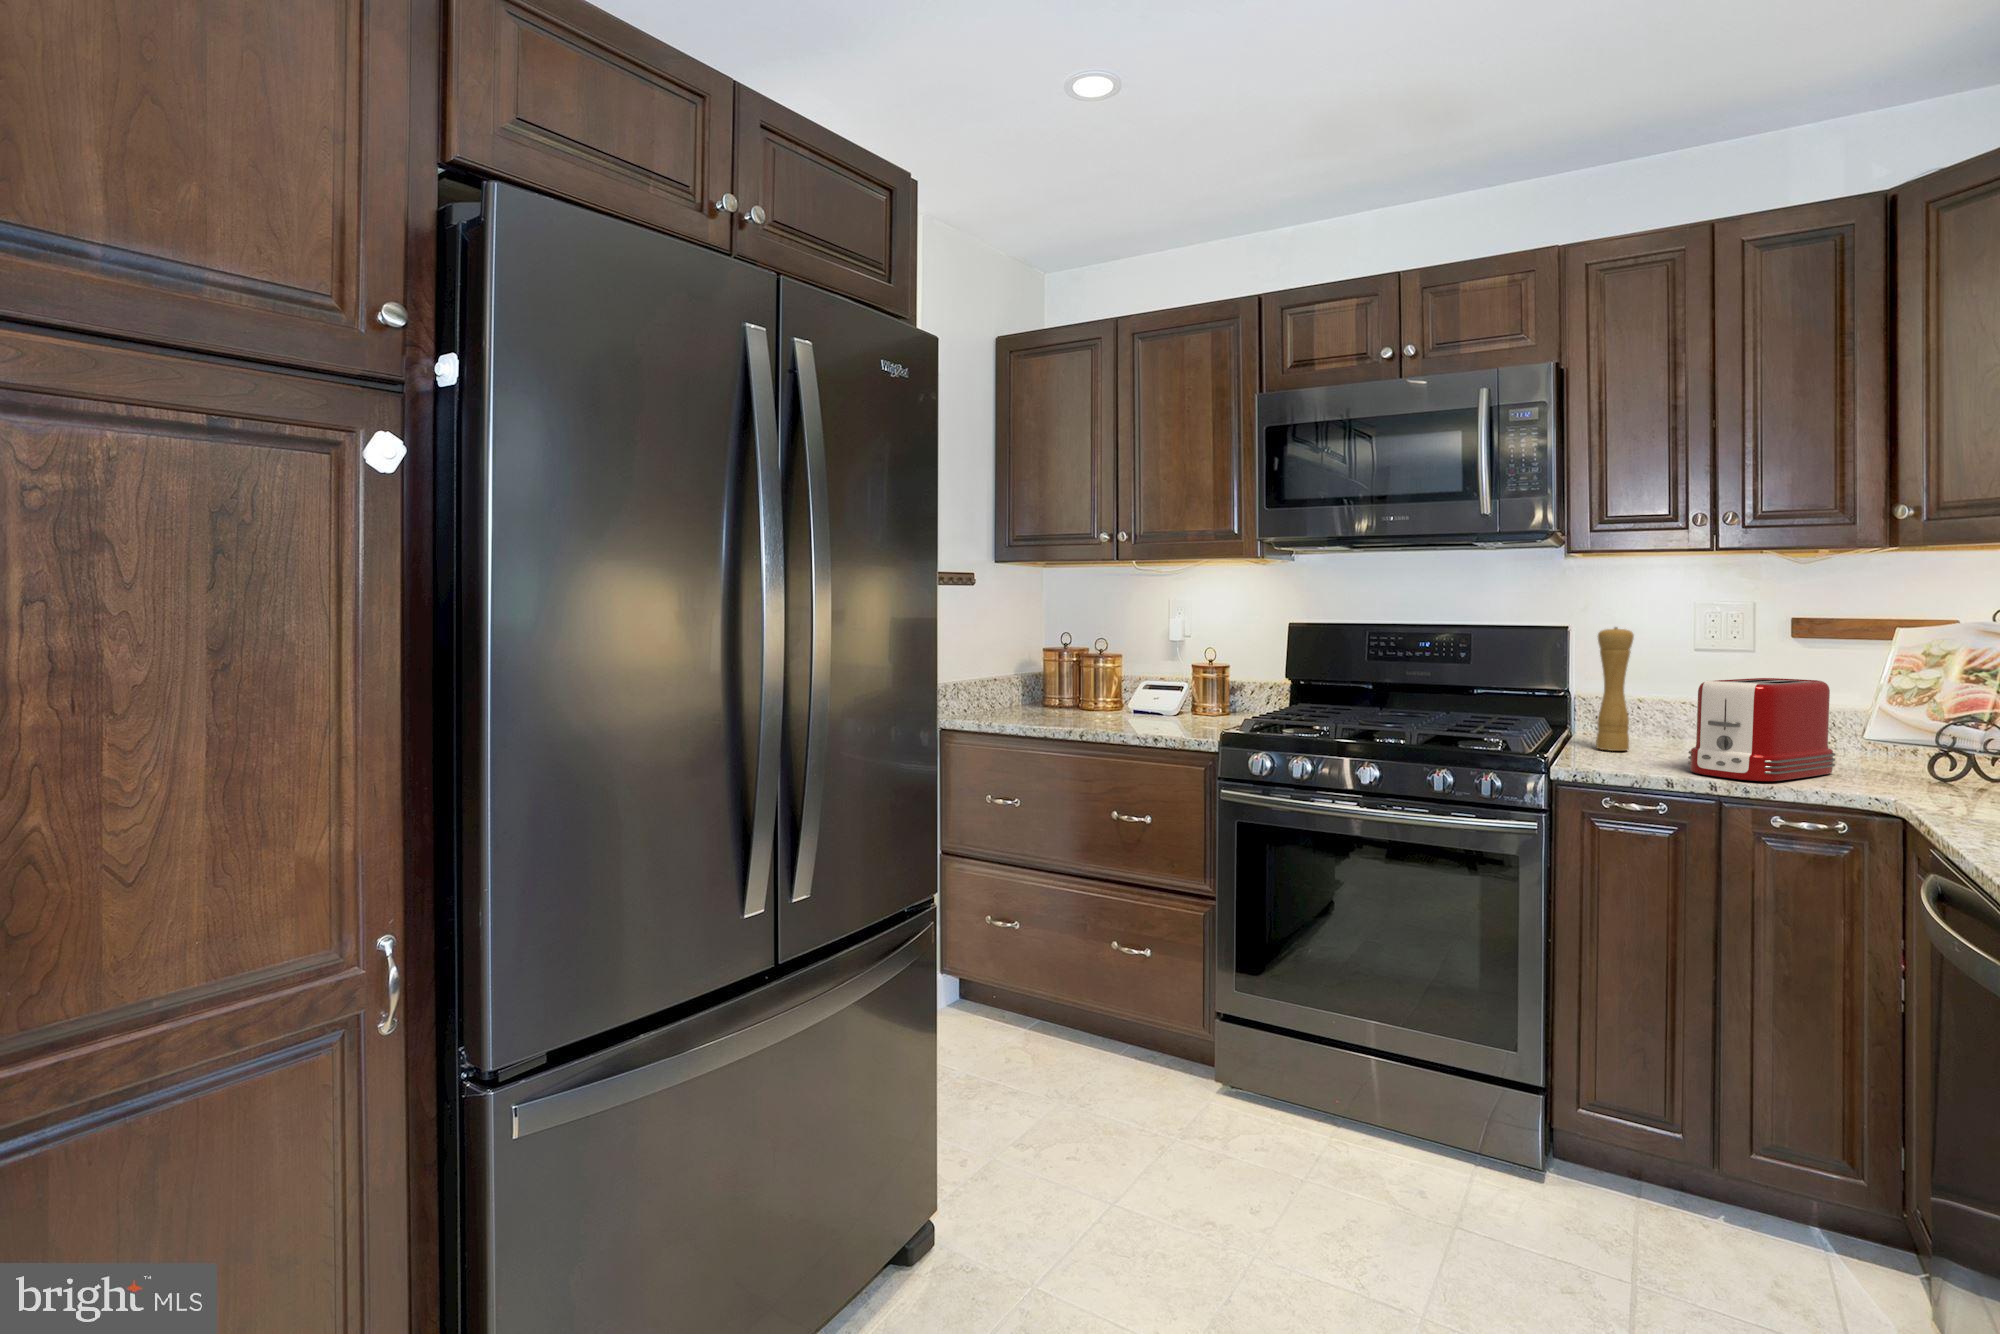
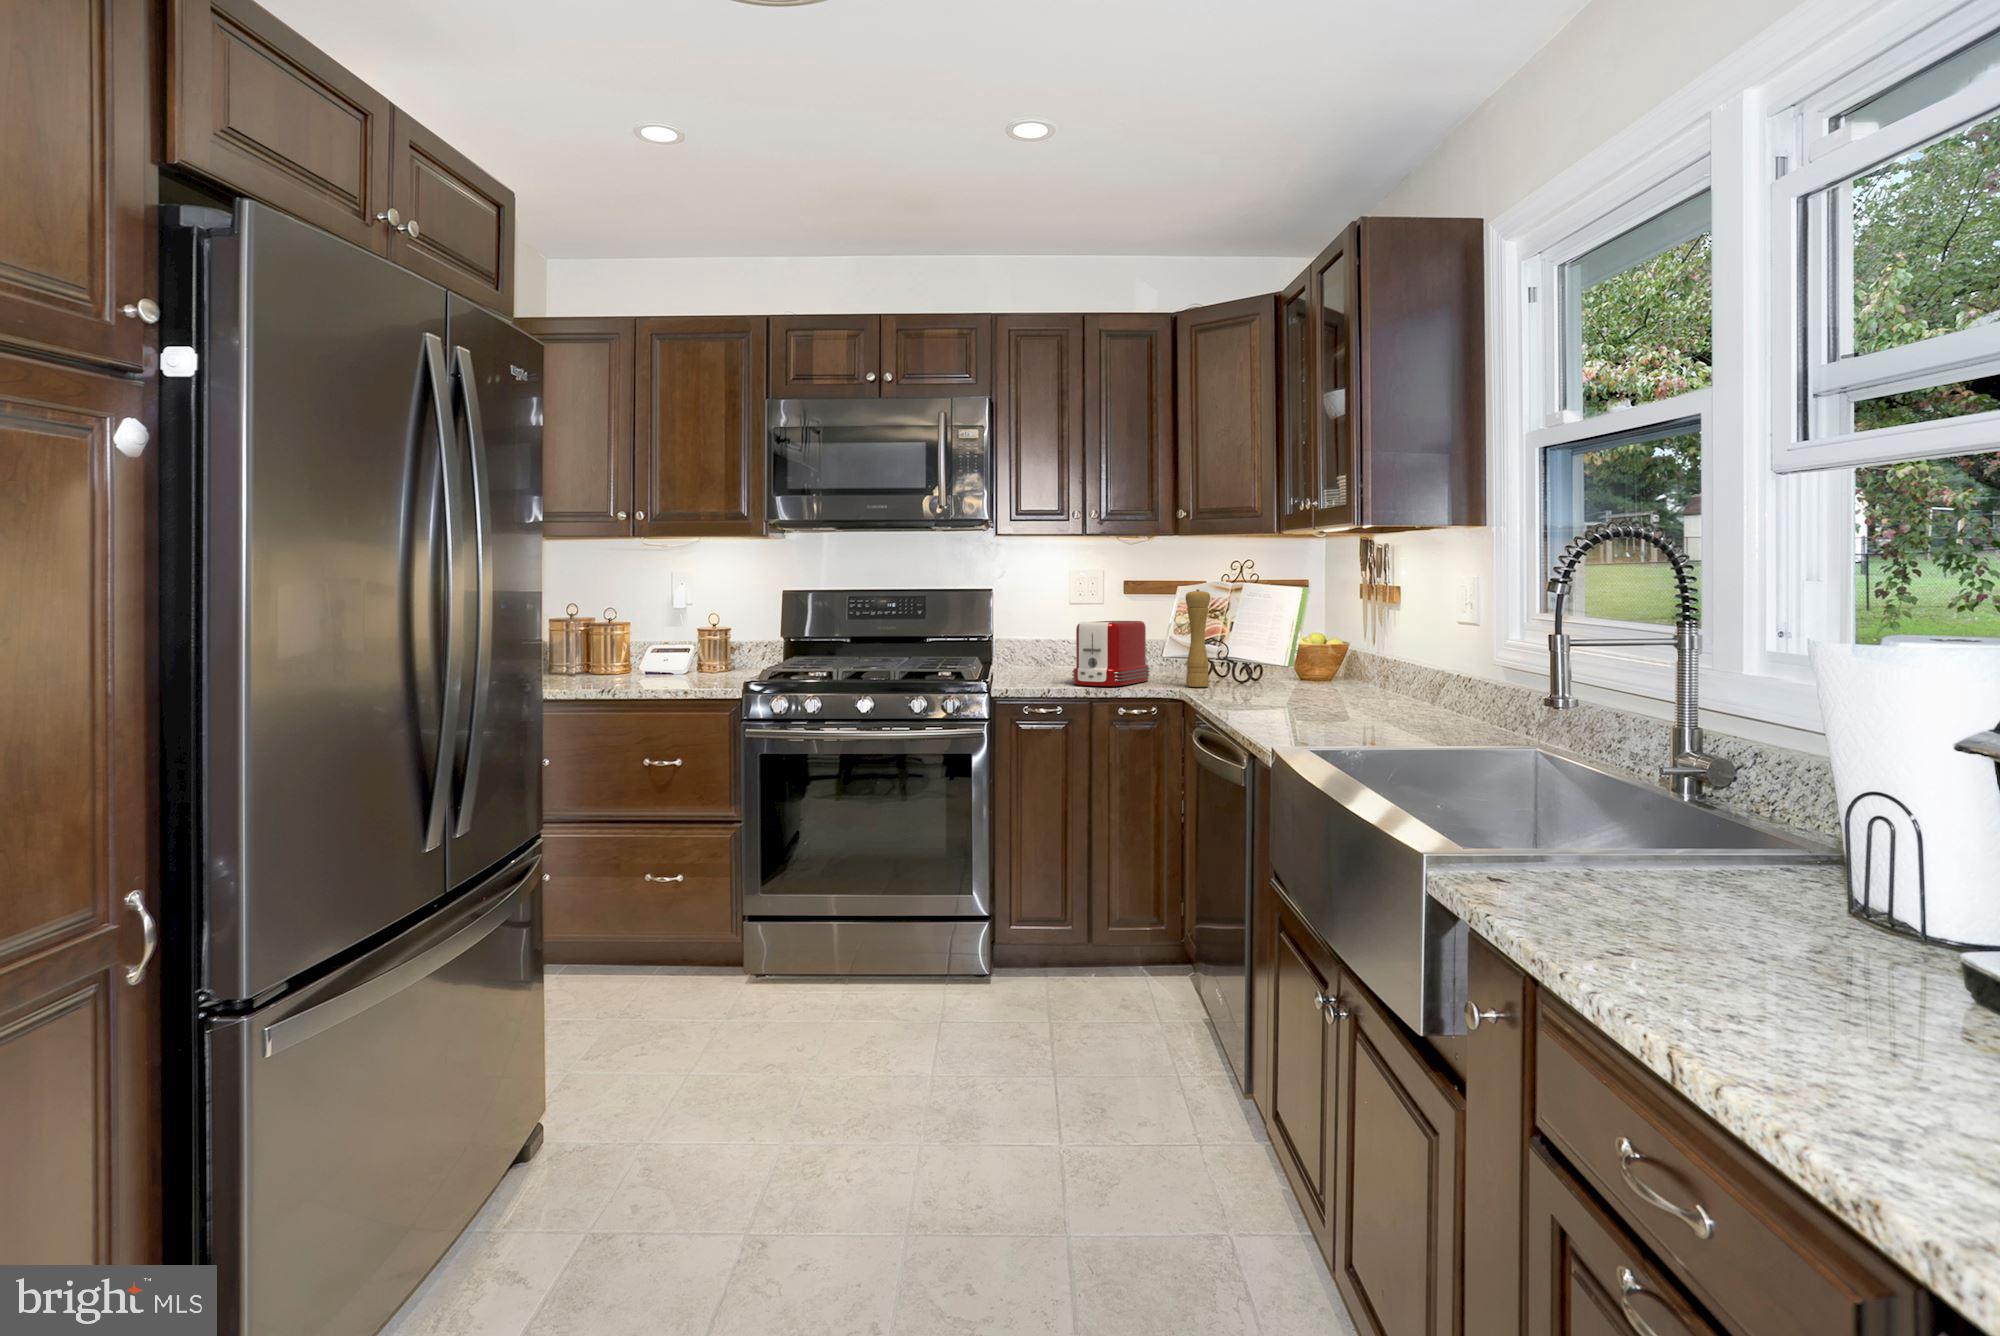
pepper mill: present [1596,627,1634,751] -> present [1186,590,1210,687]

